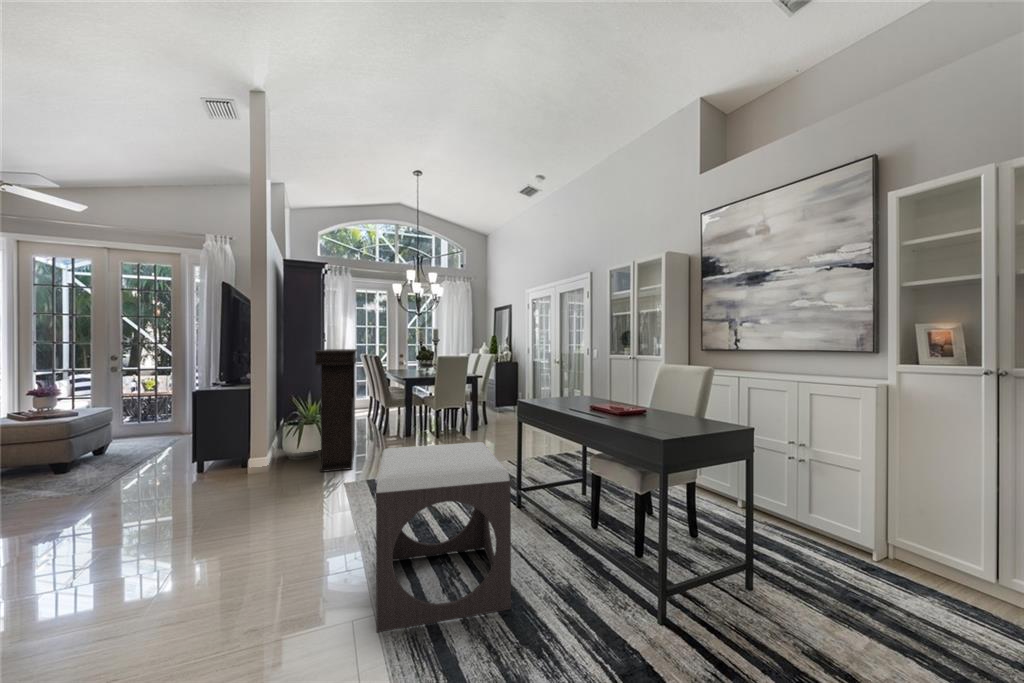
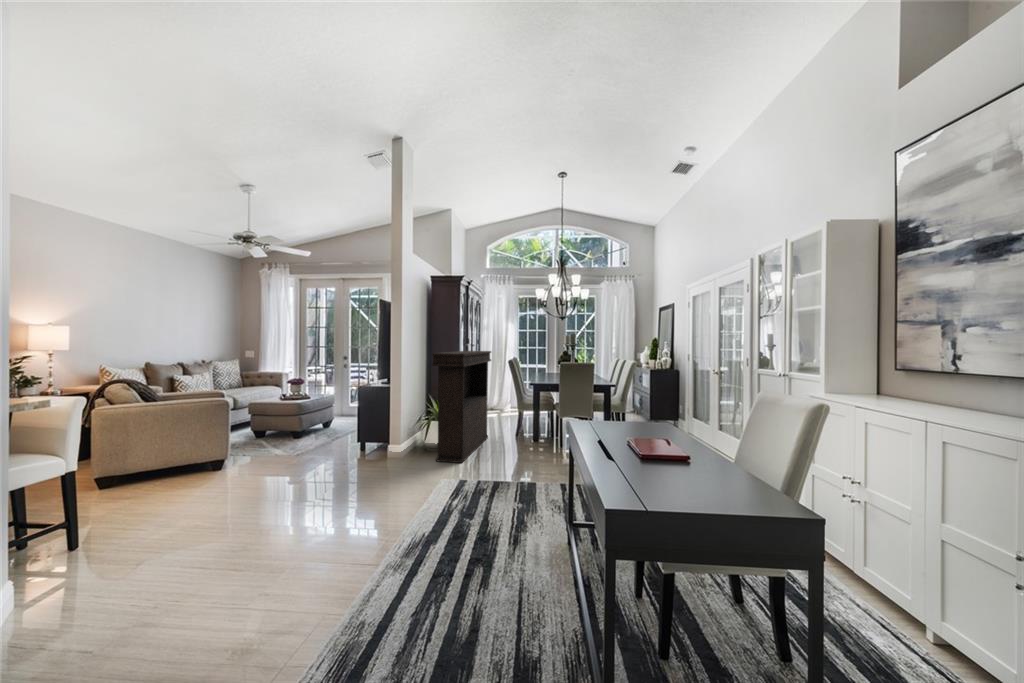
footstool: present [376,442,511,632] -> none [326,454,496,663]

